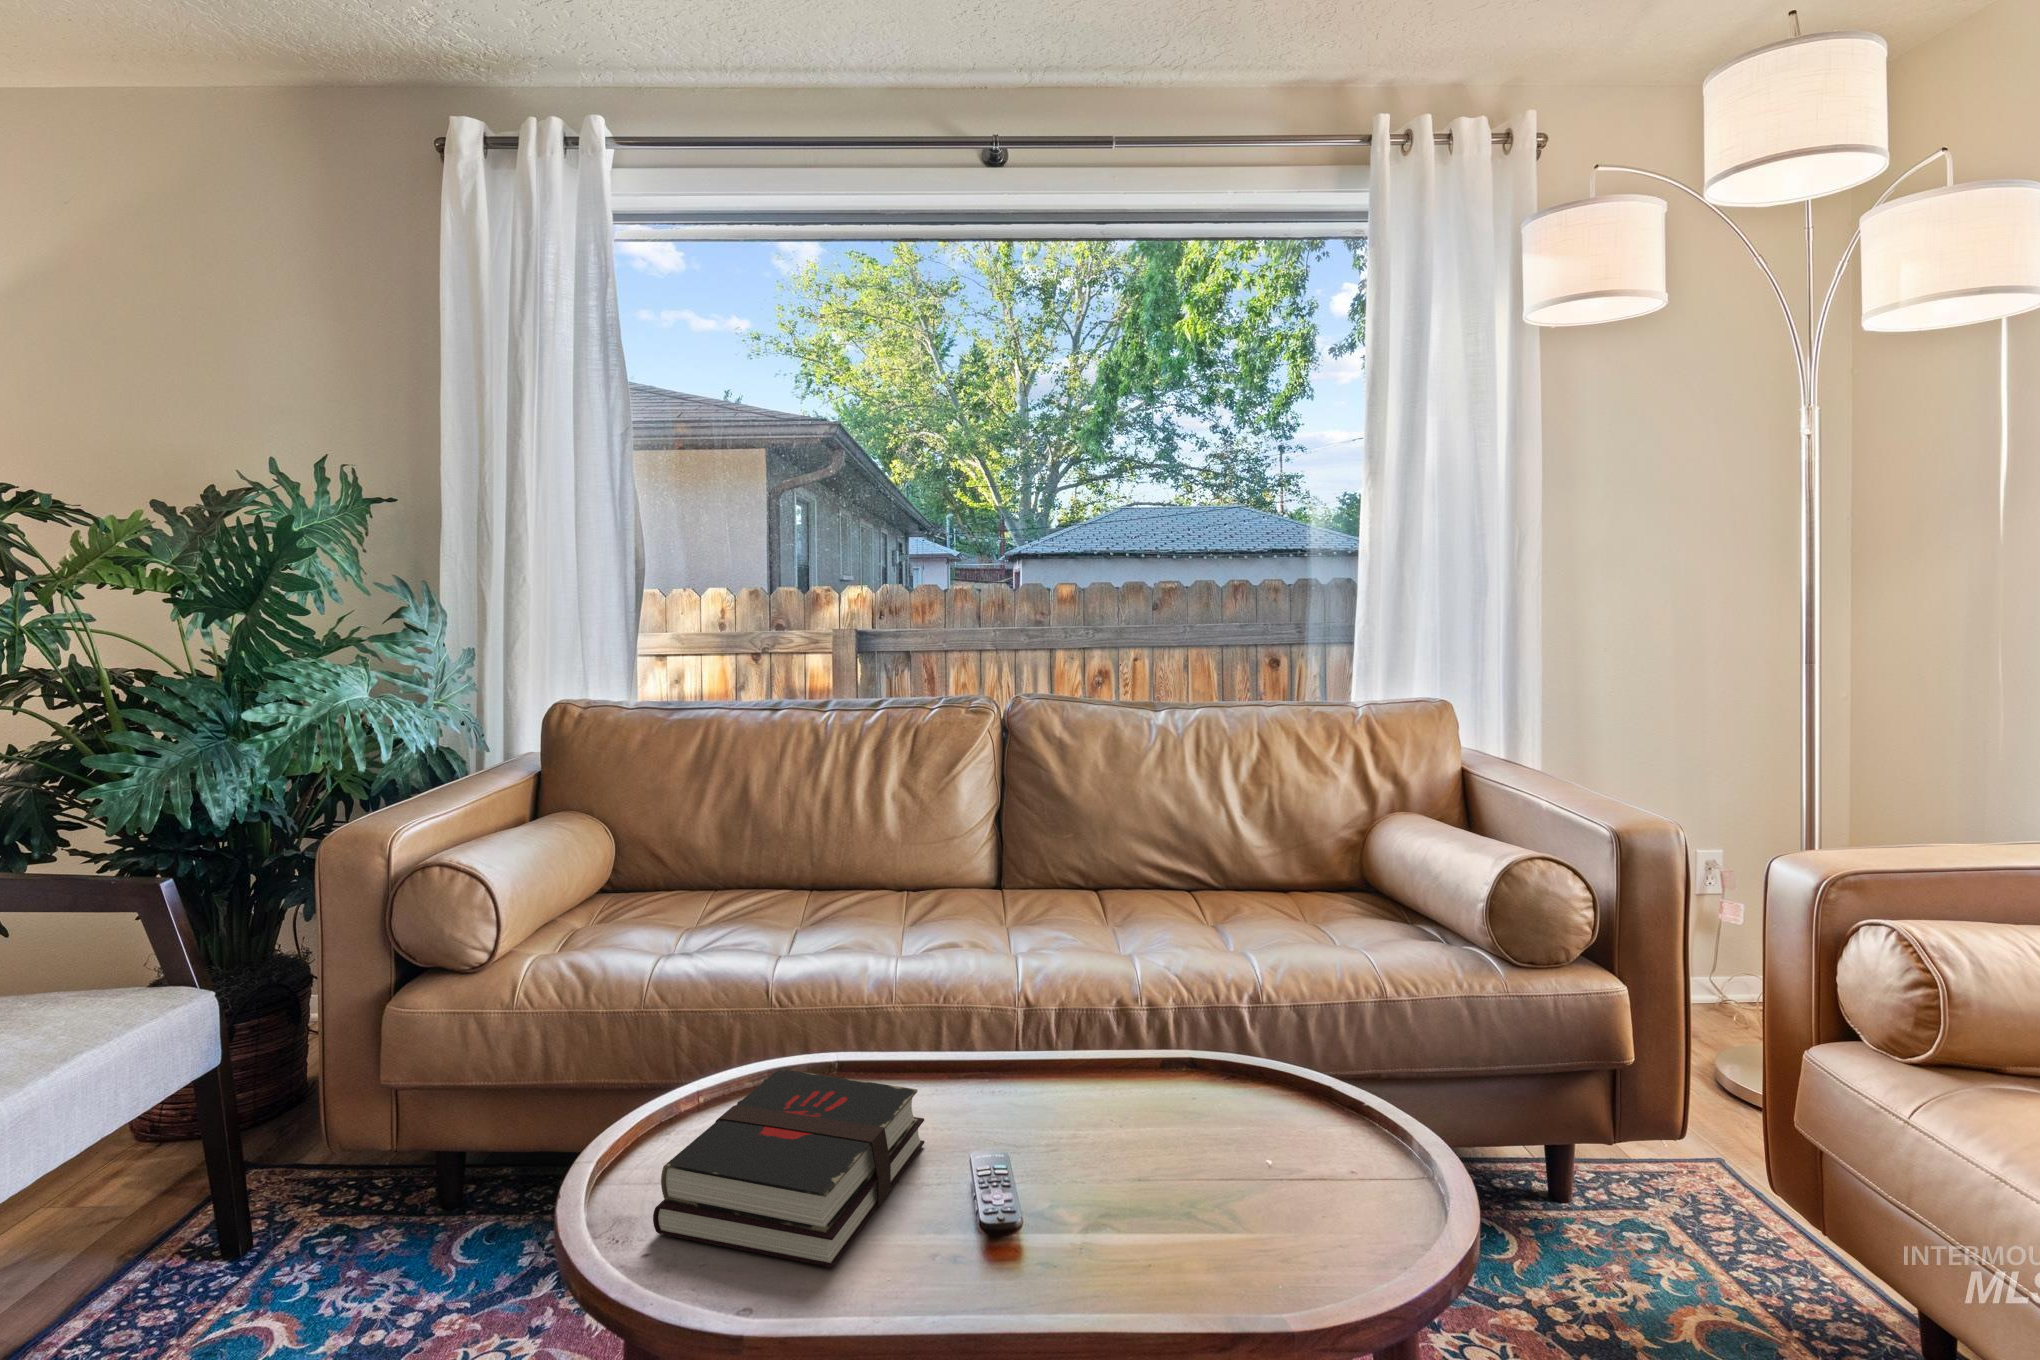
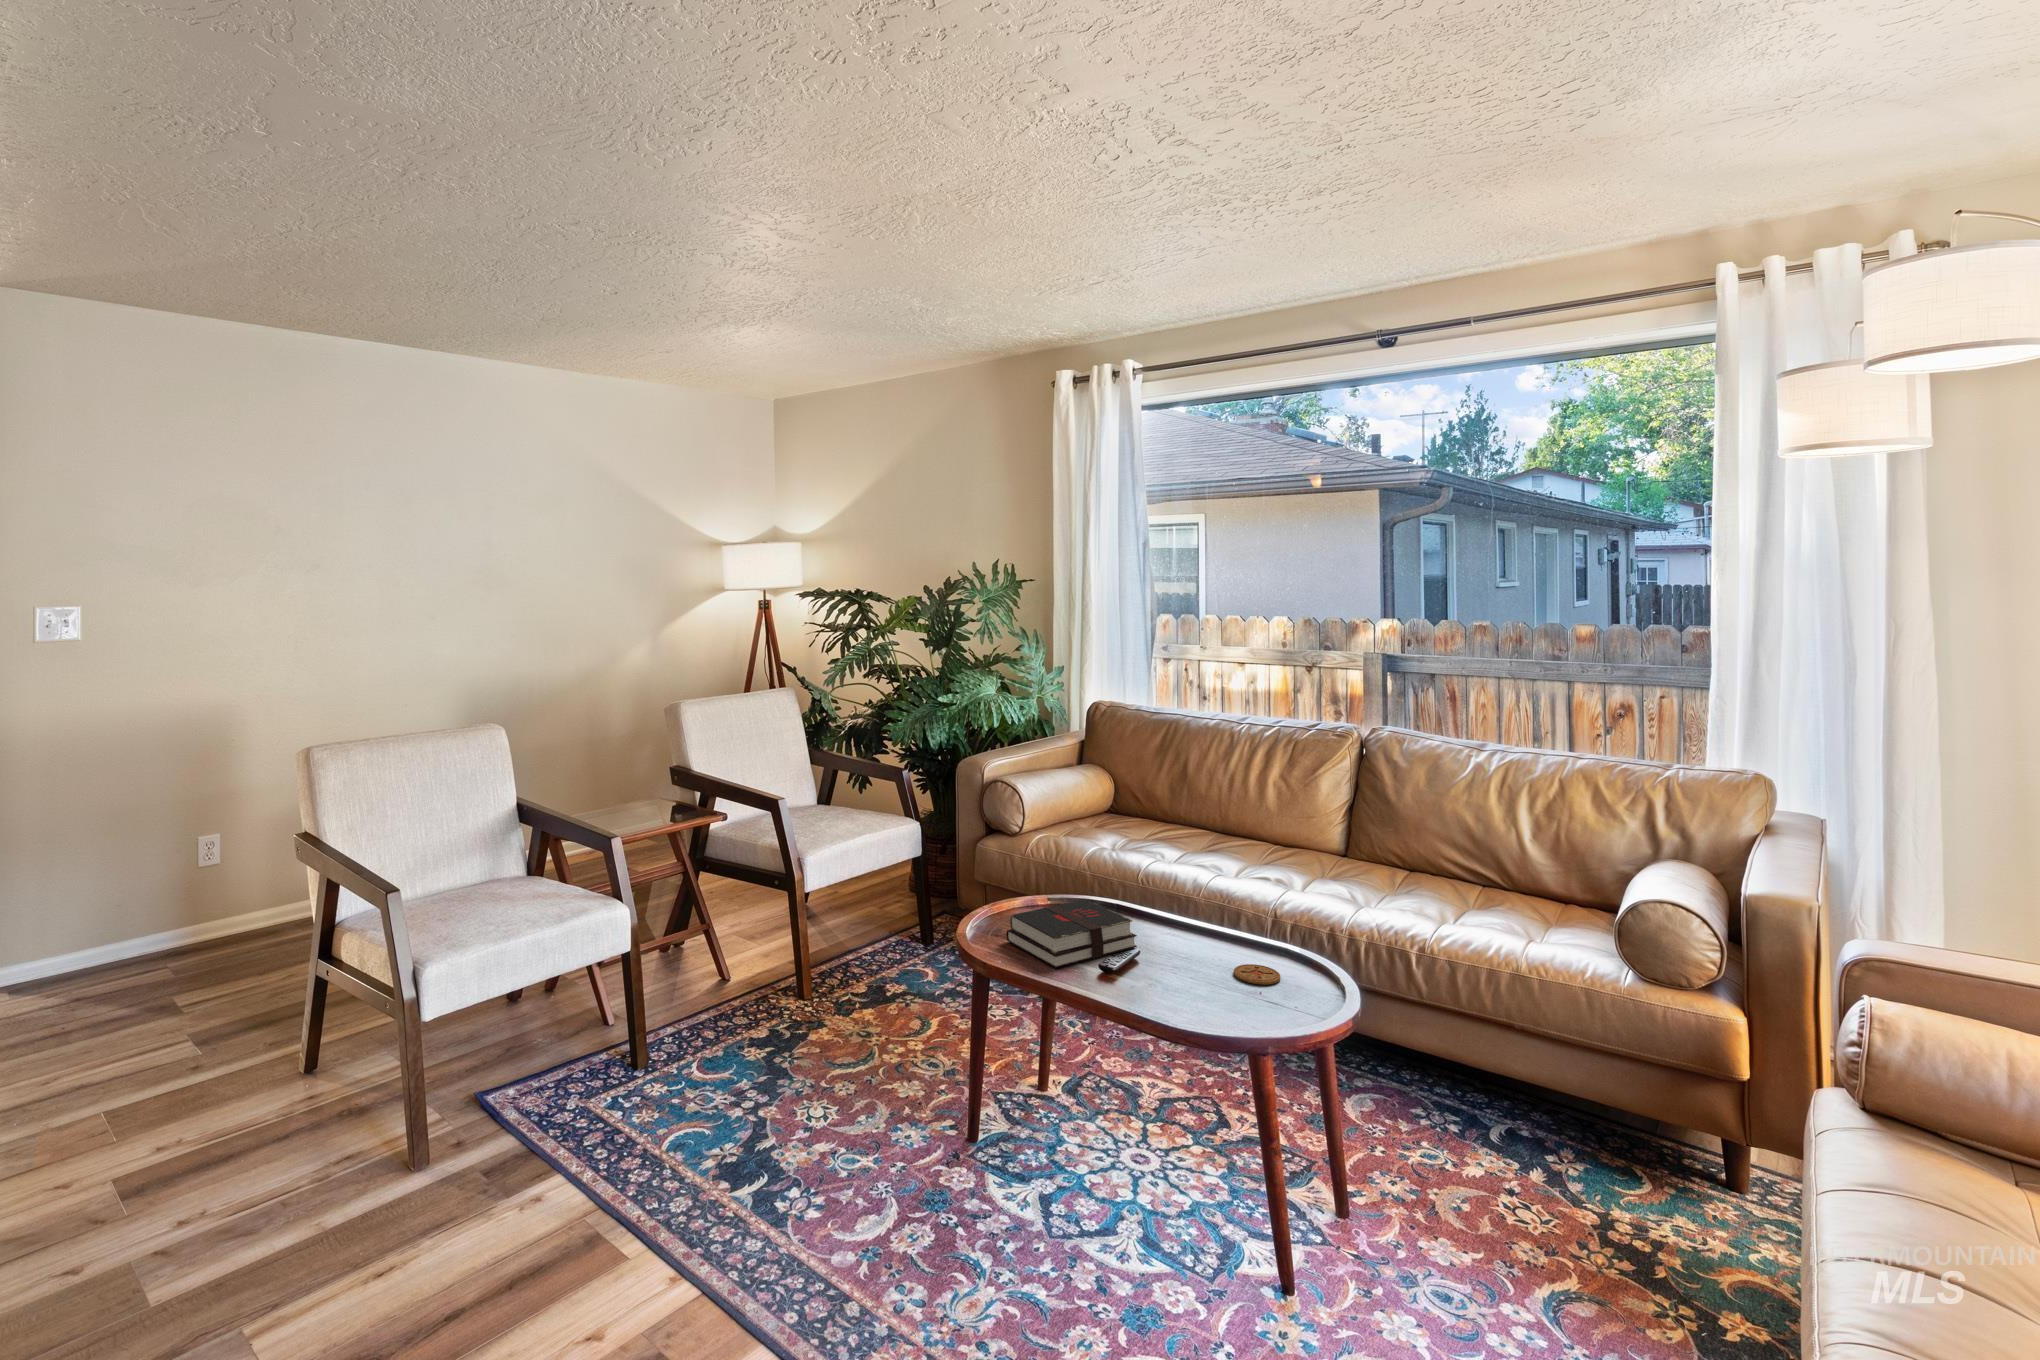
coaster: none [1125,1105,1210,1149] -> present [1234,964,1280,985]

